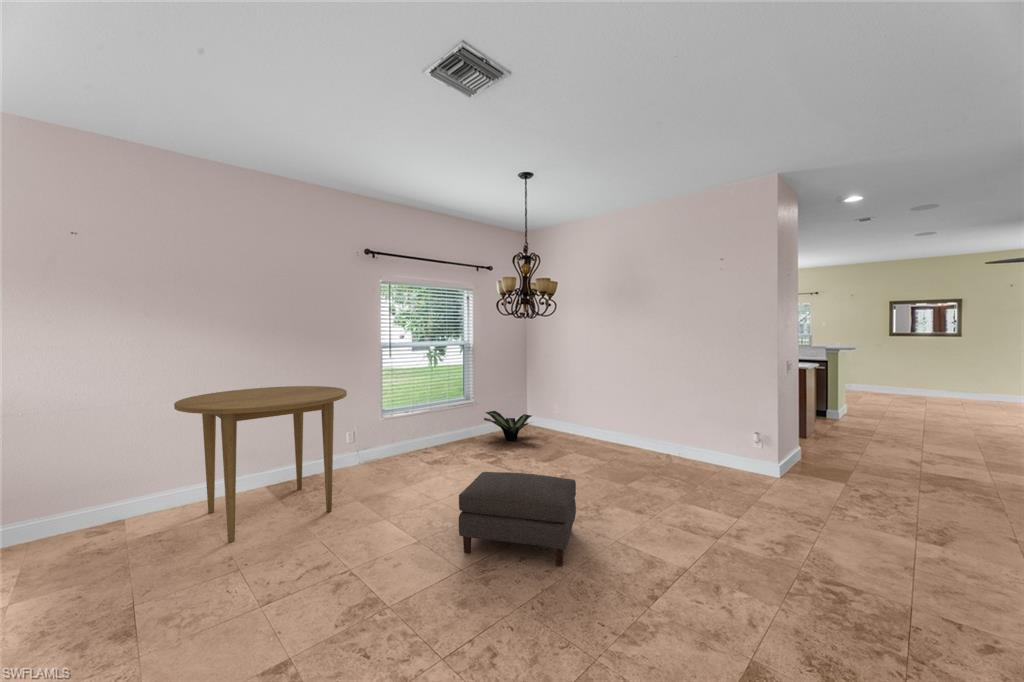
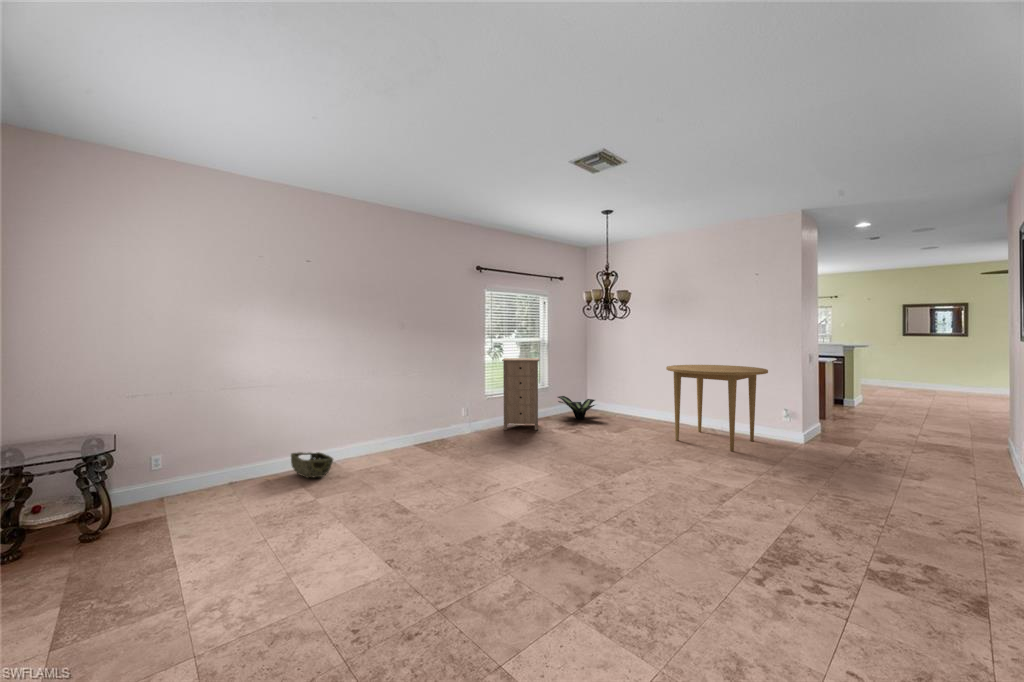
storage cabinet: none [402,366,455,459] -> present [502,358,539,430]
dining table: present [174,386,347,542] -> present [666,365,768,451]
ottoman: present [459,472,576,566] -> none [580,429,659,486]
woven basket: none [25,511,93,559] -> present [291,452,333,478]

